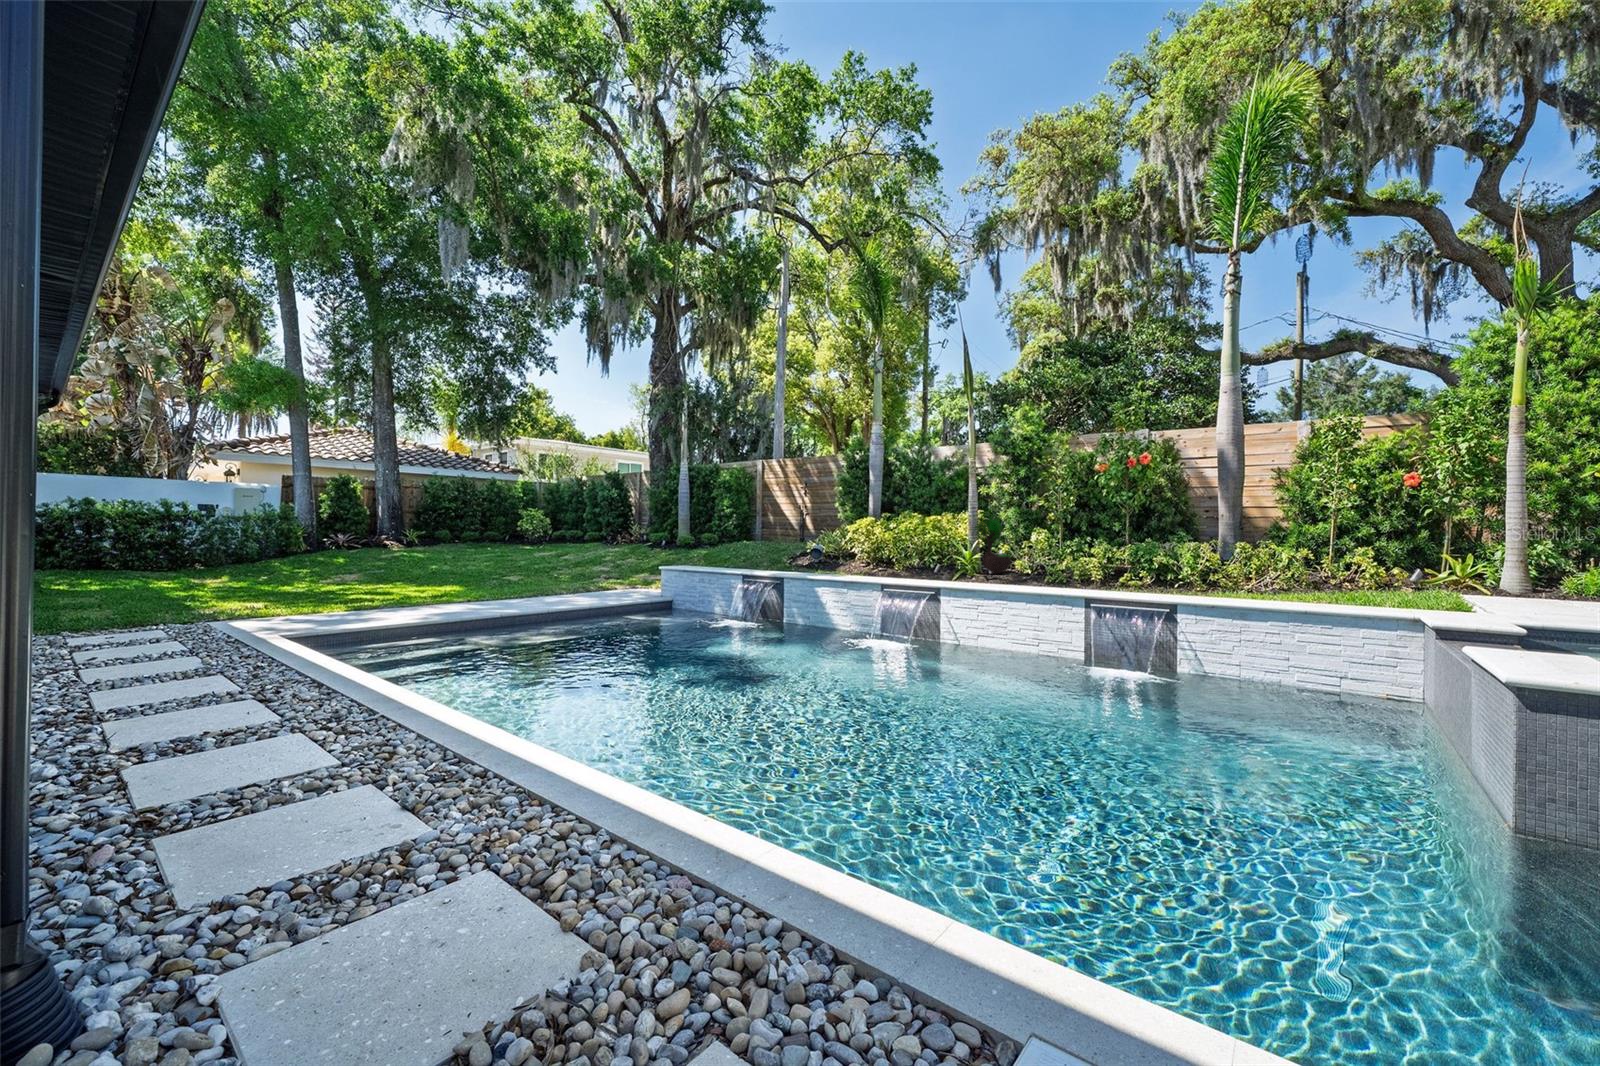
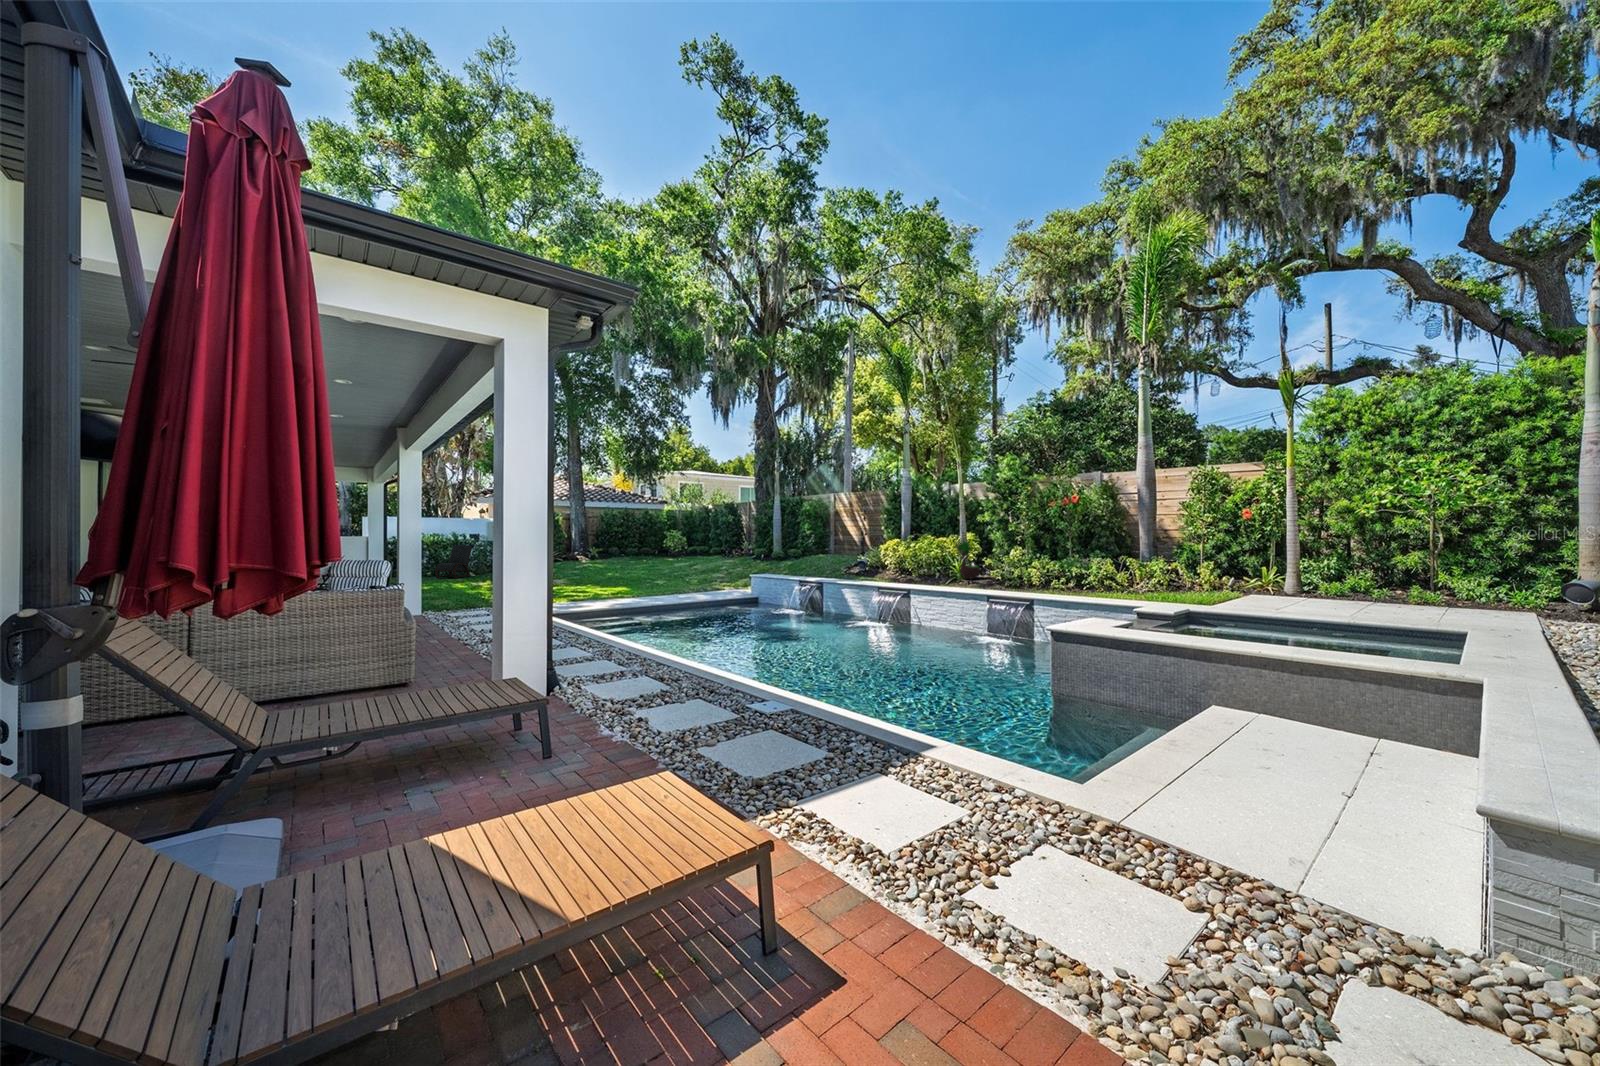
lounge chair: none [128,520,201,573] -> present [435,545,472,579]

